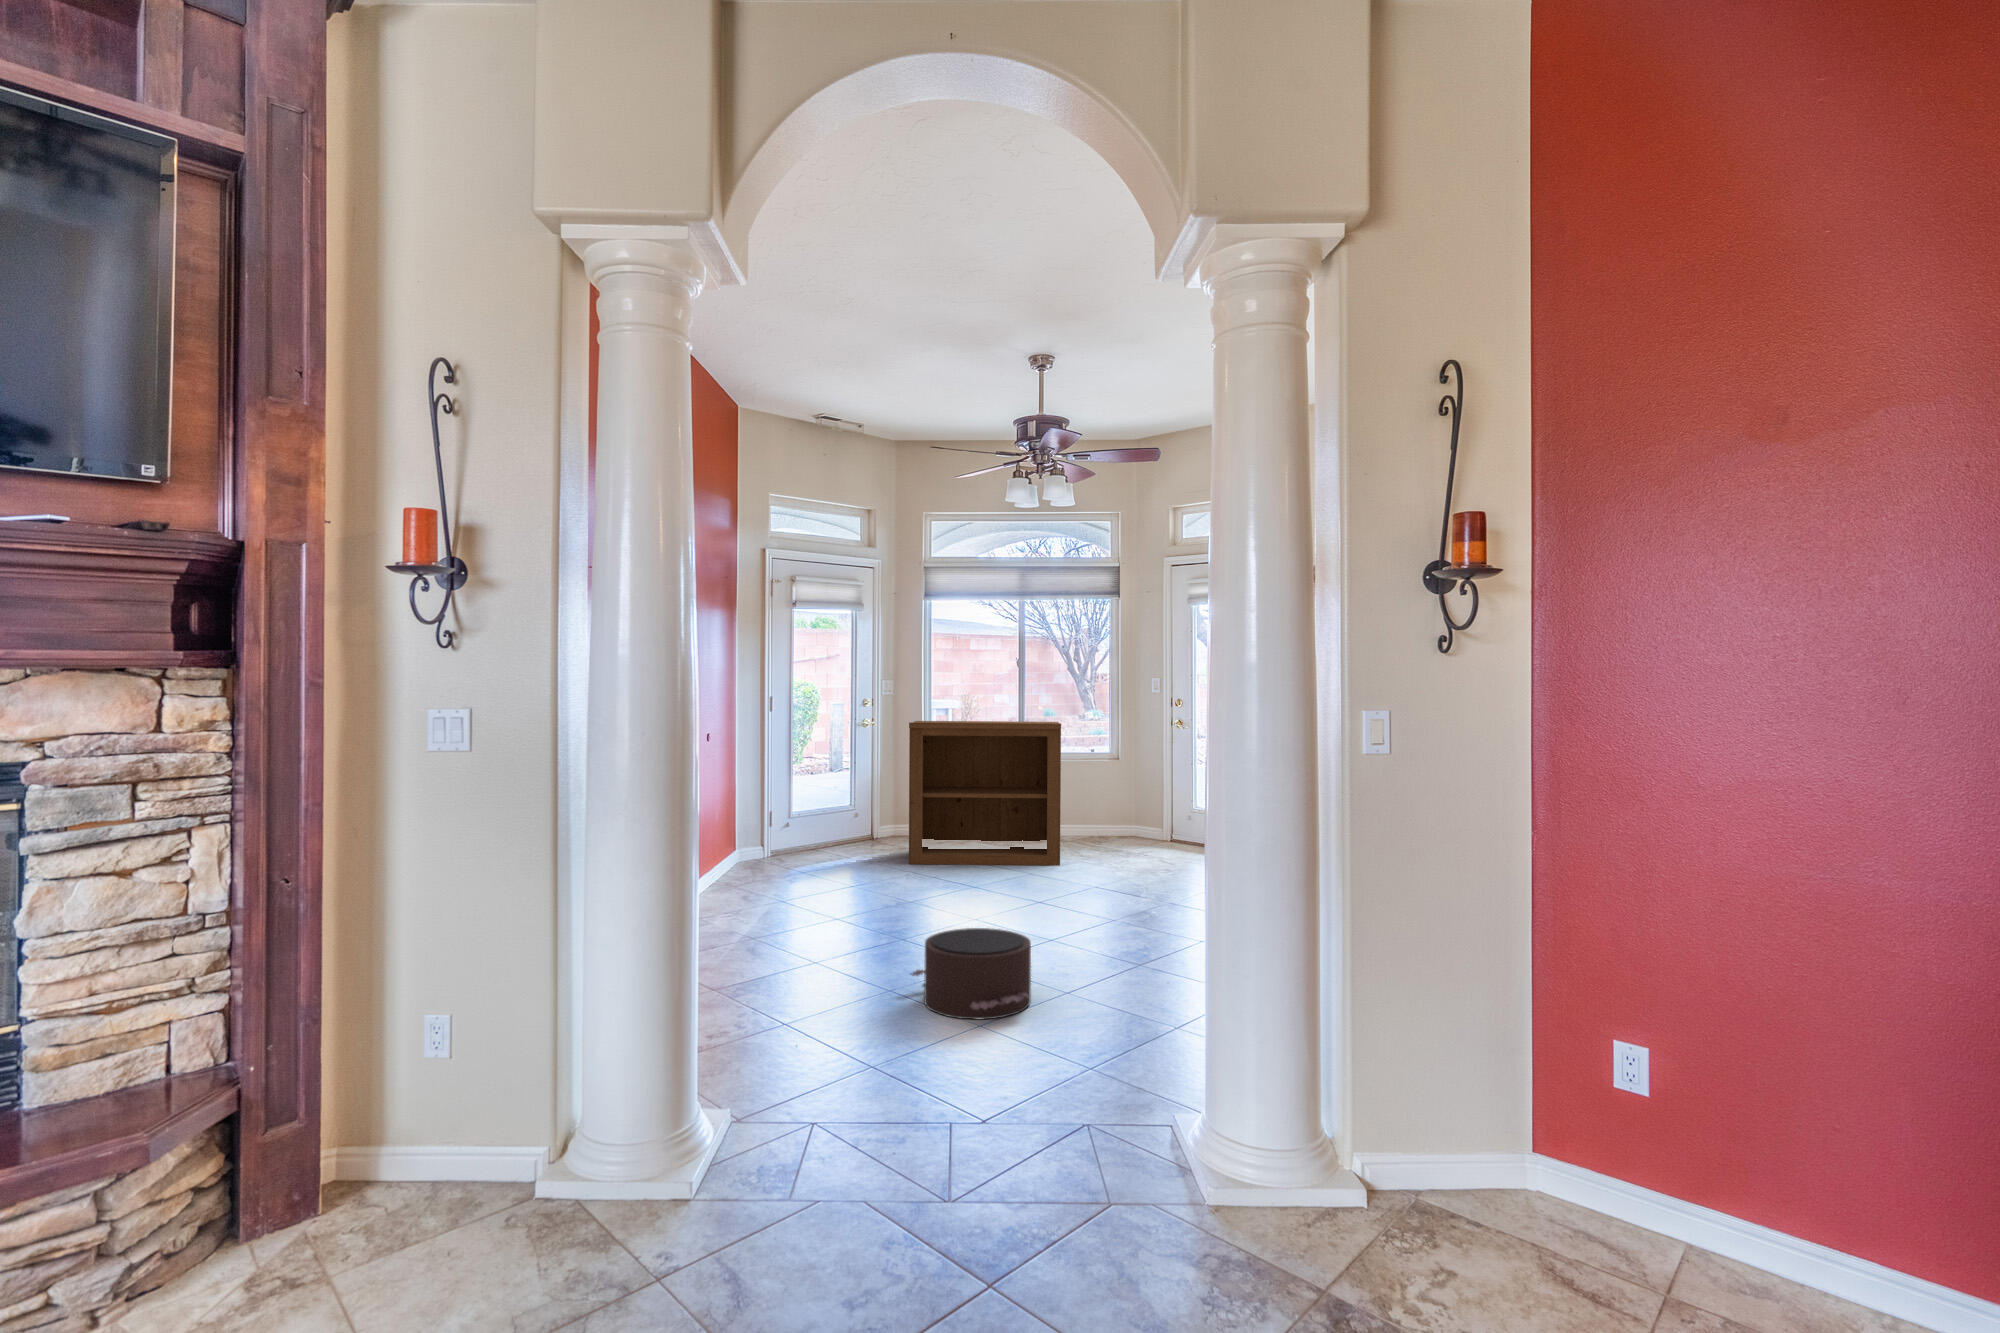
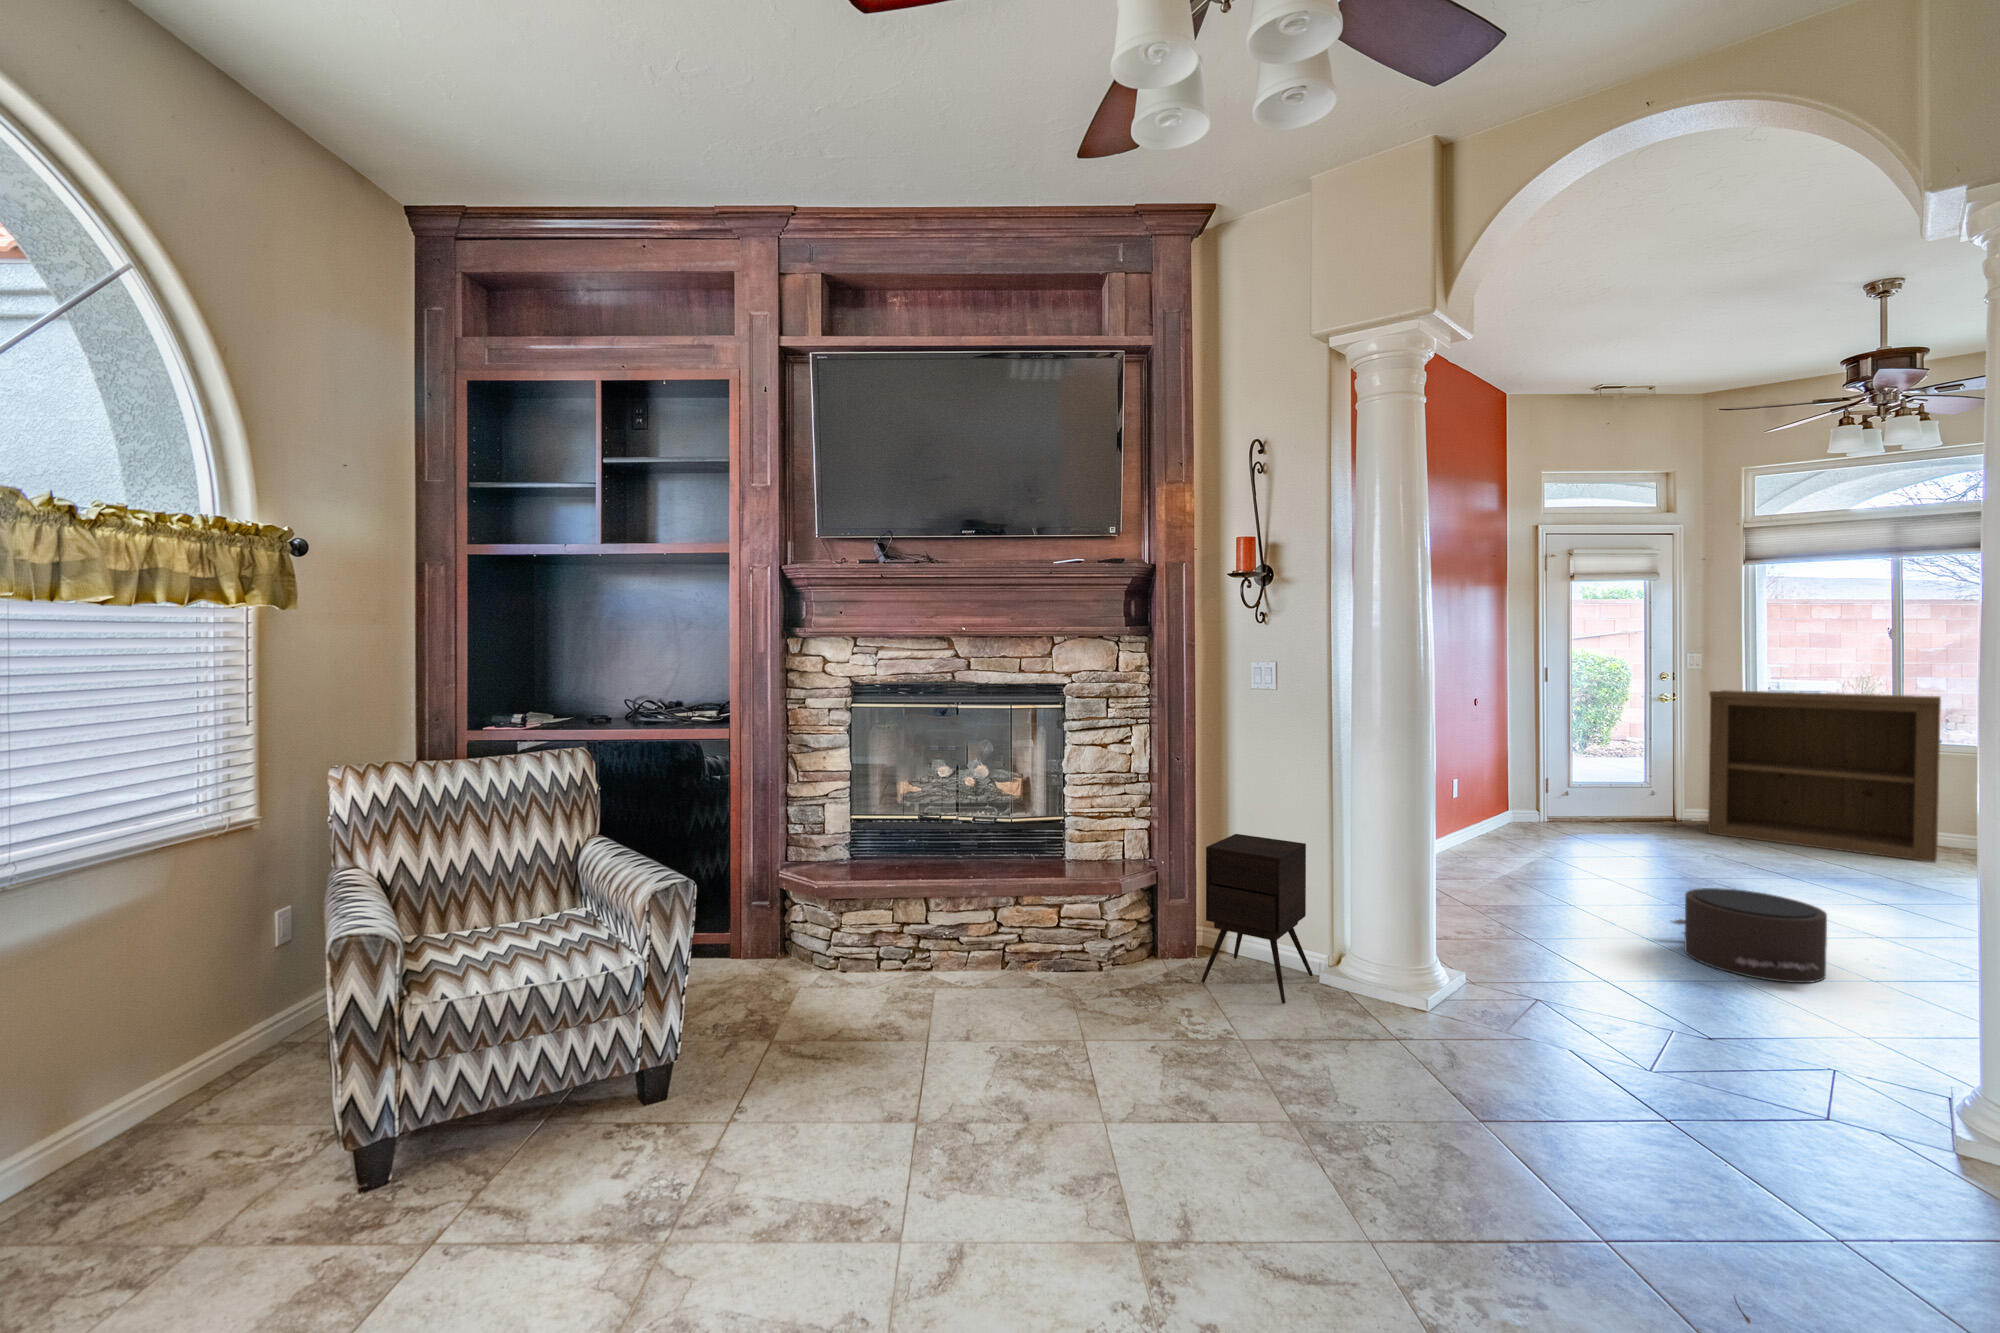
side table: none [337,983,530,1263] -> present [1201,834,1313,1003]

